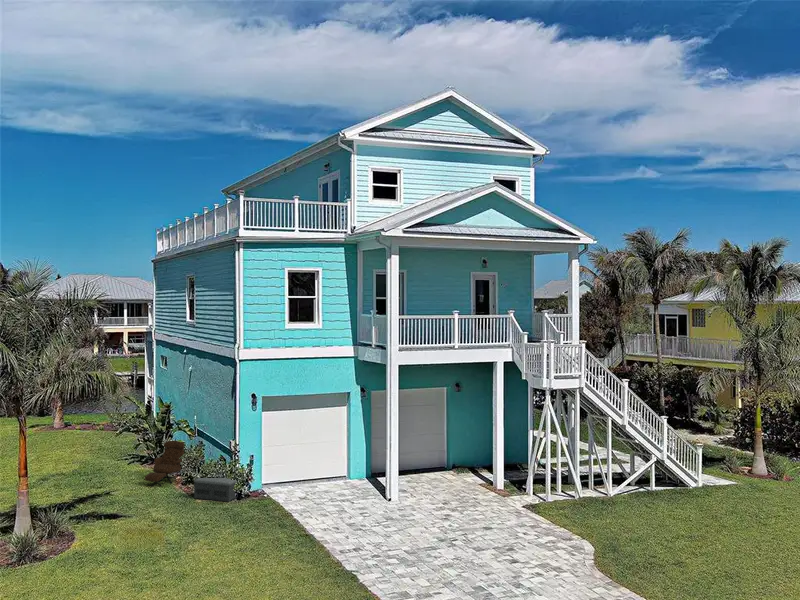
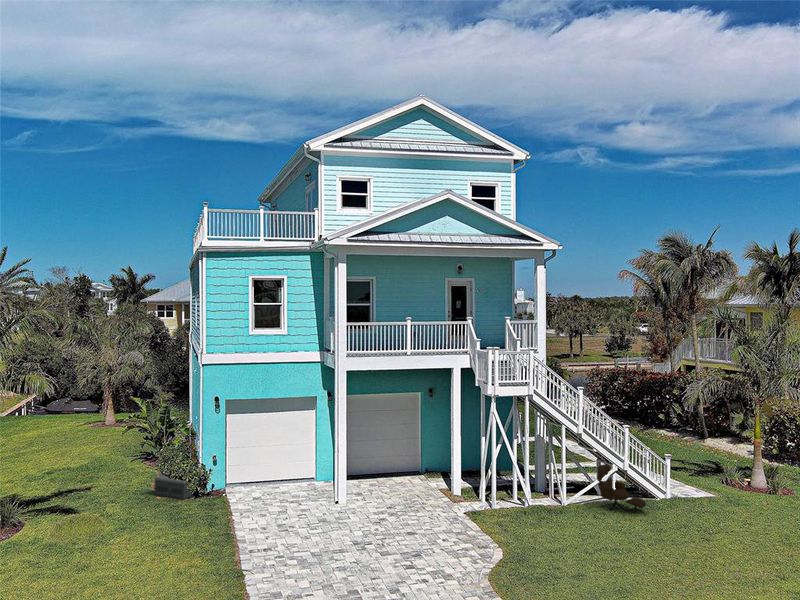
lounge chair: present [145,441,184,487] -> present [597,464,646,514]

